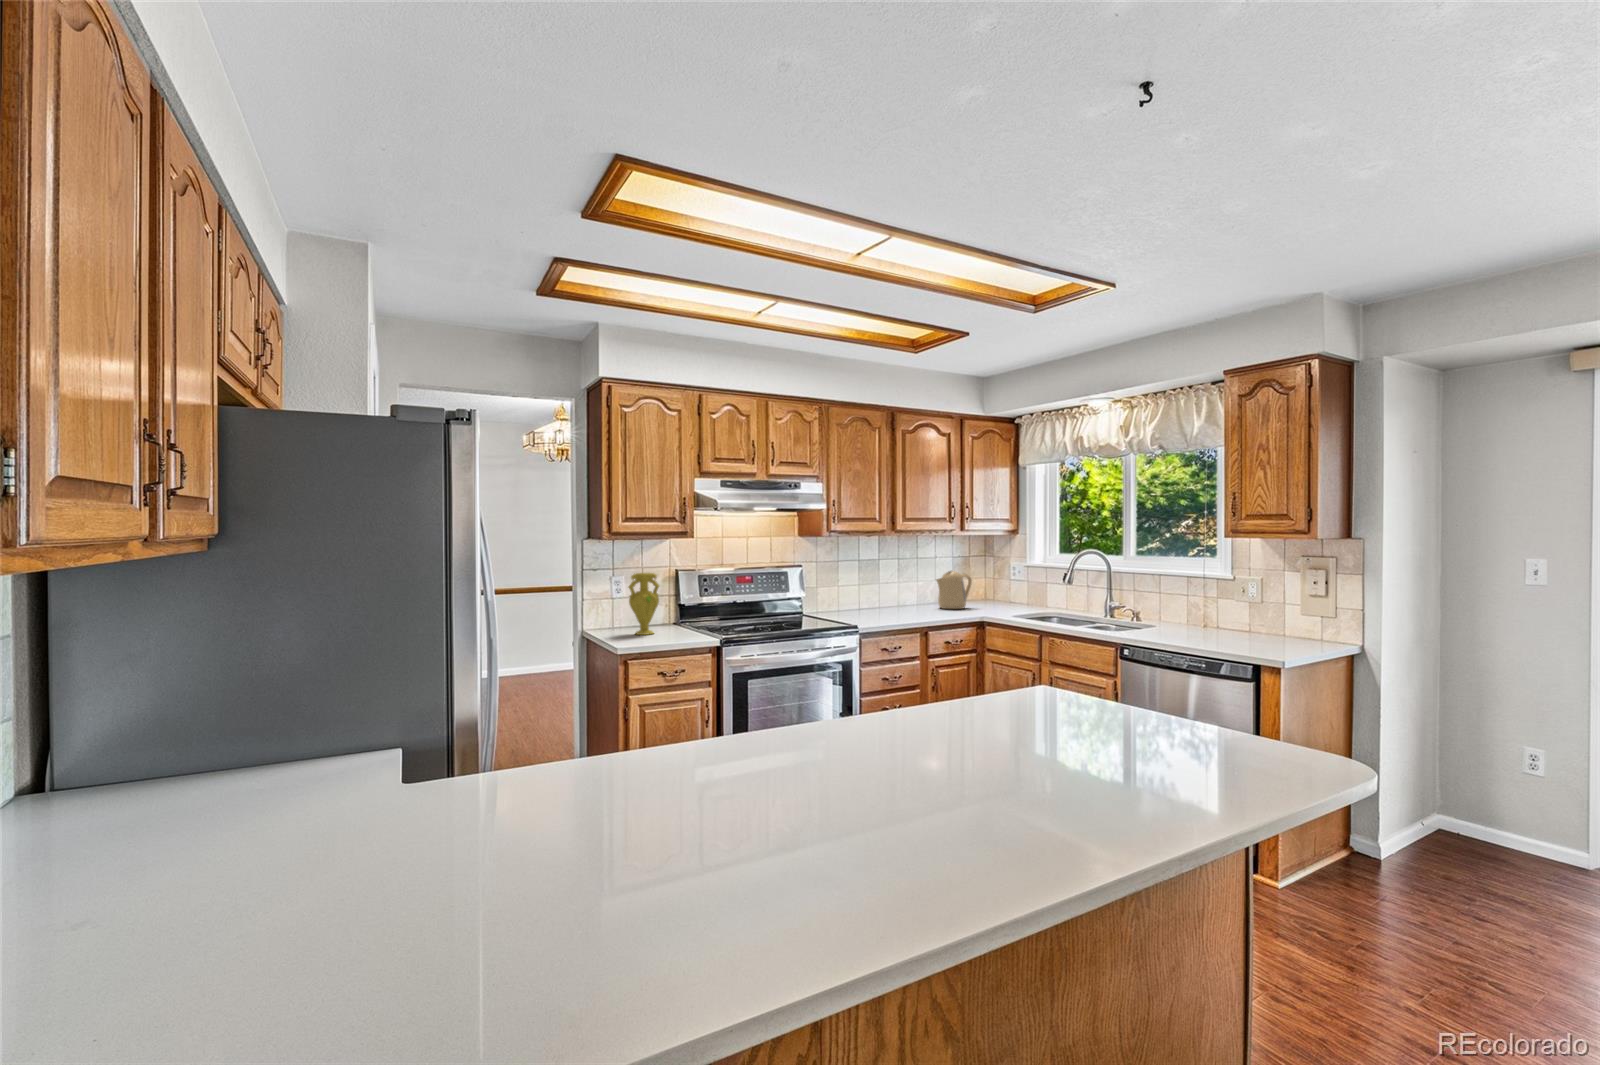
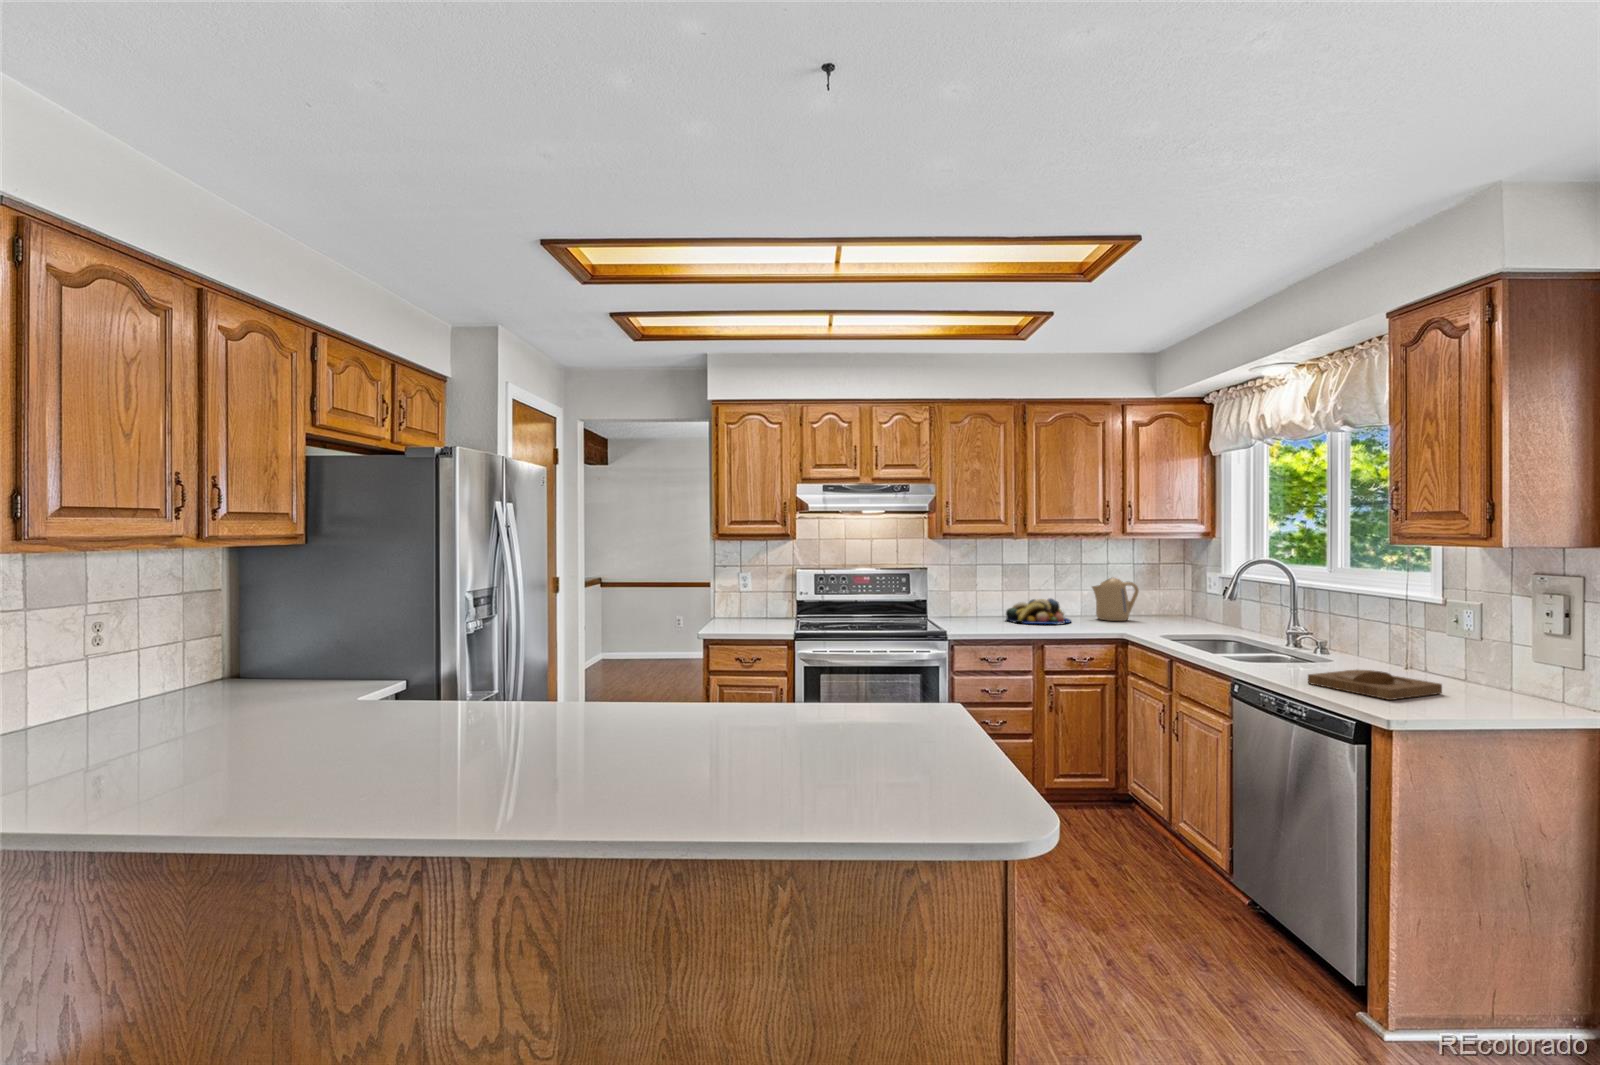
vase: present [629,573,659,635] -> none [739,569,768,623]
fruit bowl: none [873,592,931,616] -> present [1006,598,1071,624]
tray: none [1185,629,1257,647] -> present [1308,670,1442,700]

